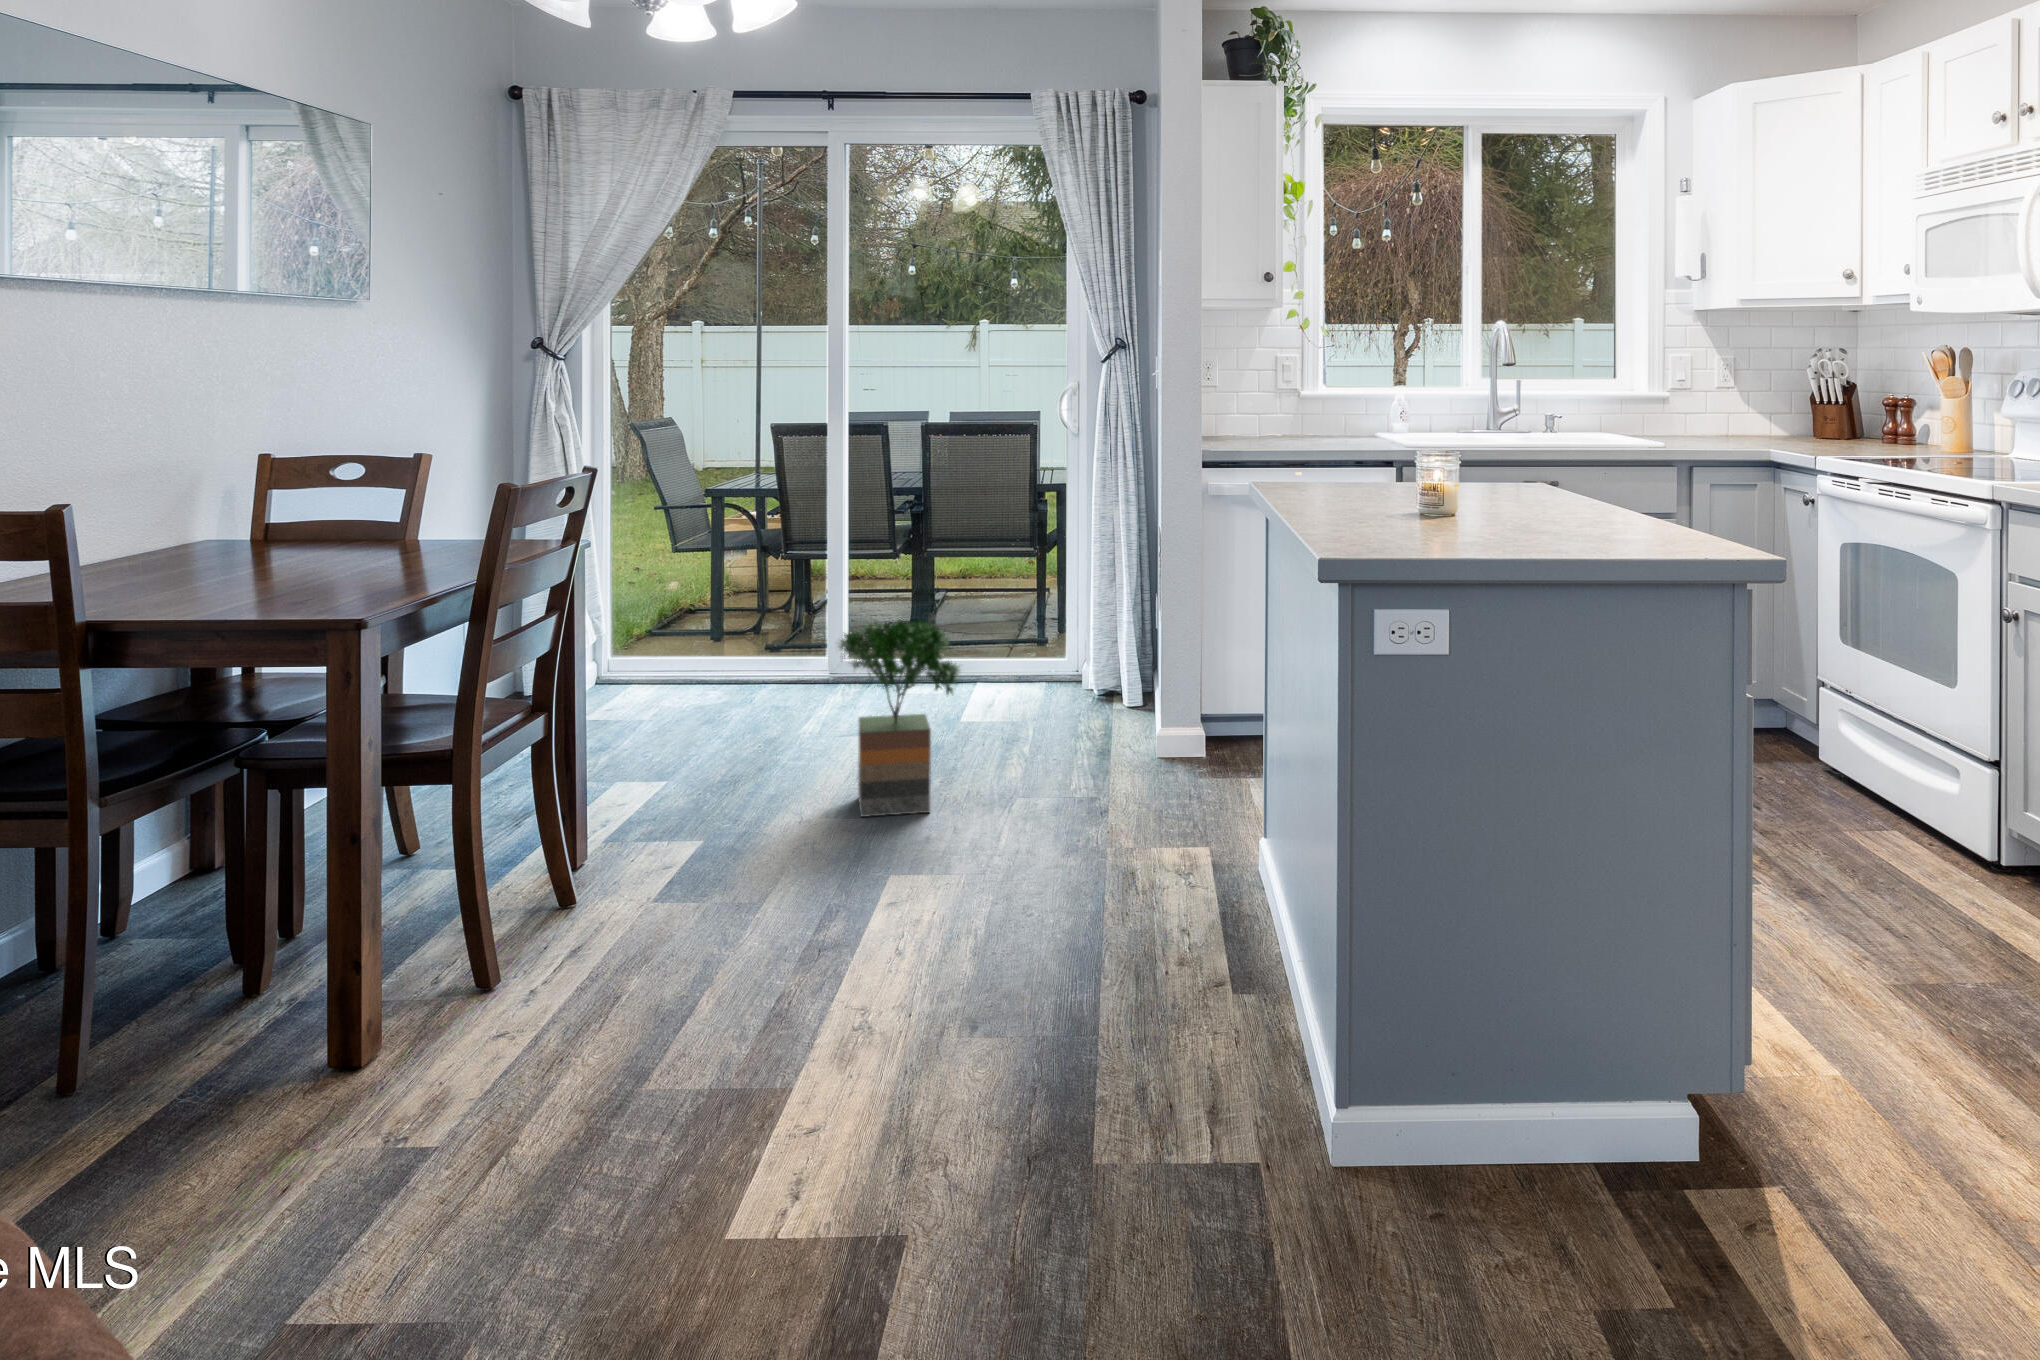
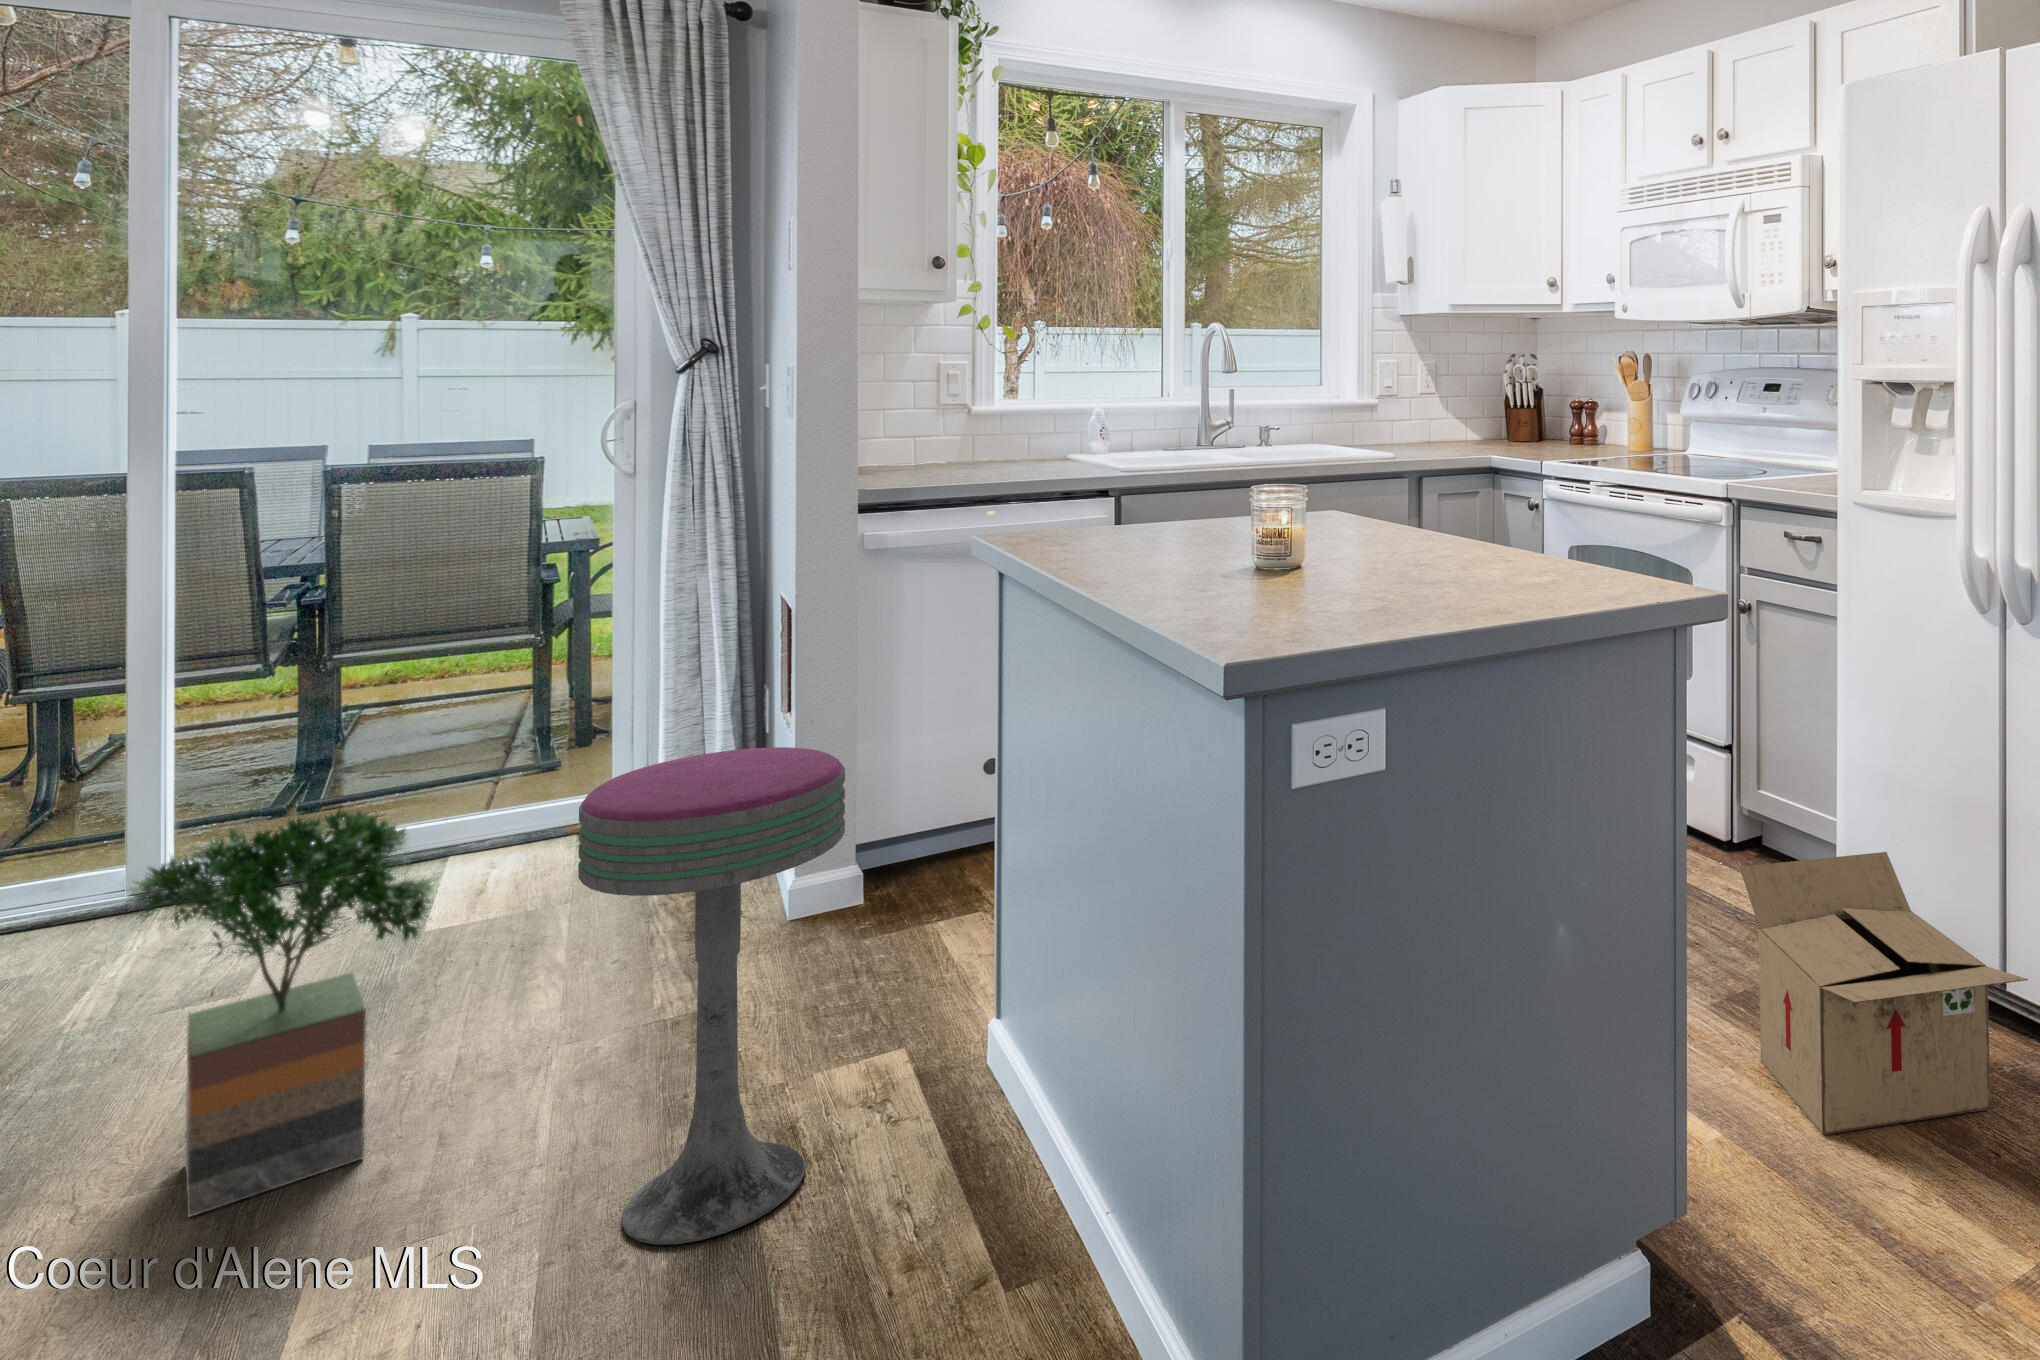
bar stool: none [1019,607,1155,879] -> present [578,747,845,1245]
cardboard box: none [1814,808,2010,1039] -> present [1740,852,2028,1135]

